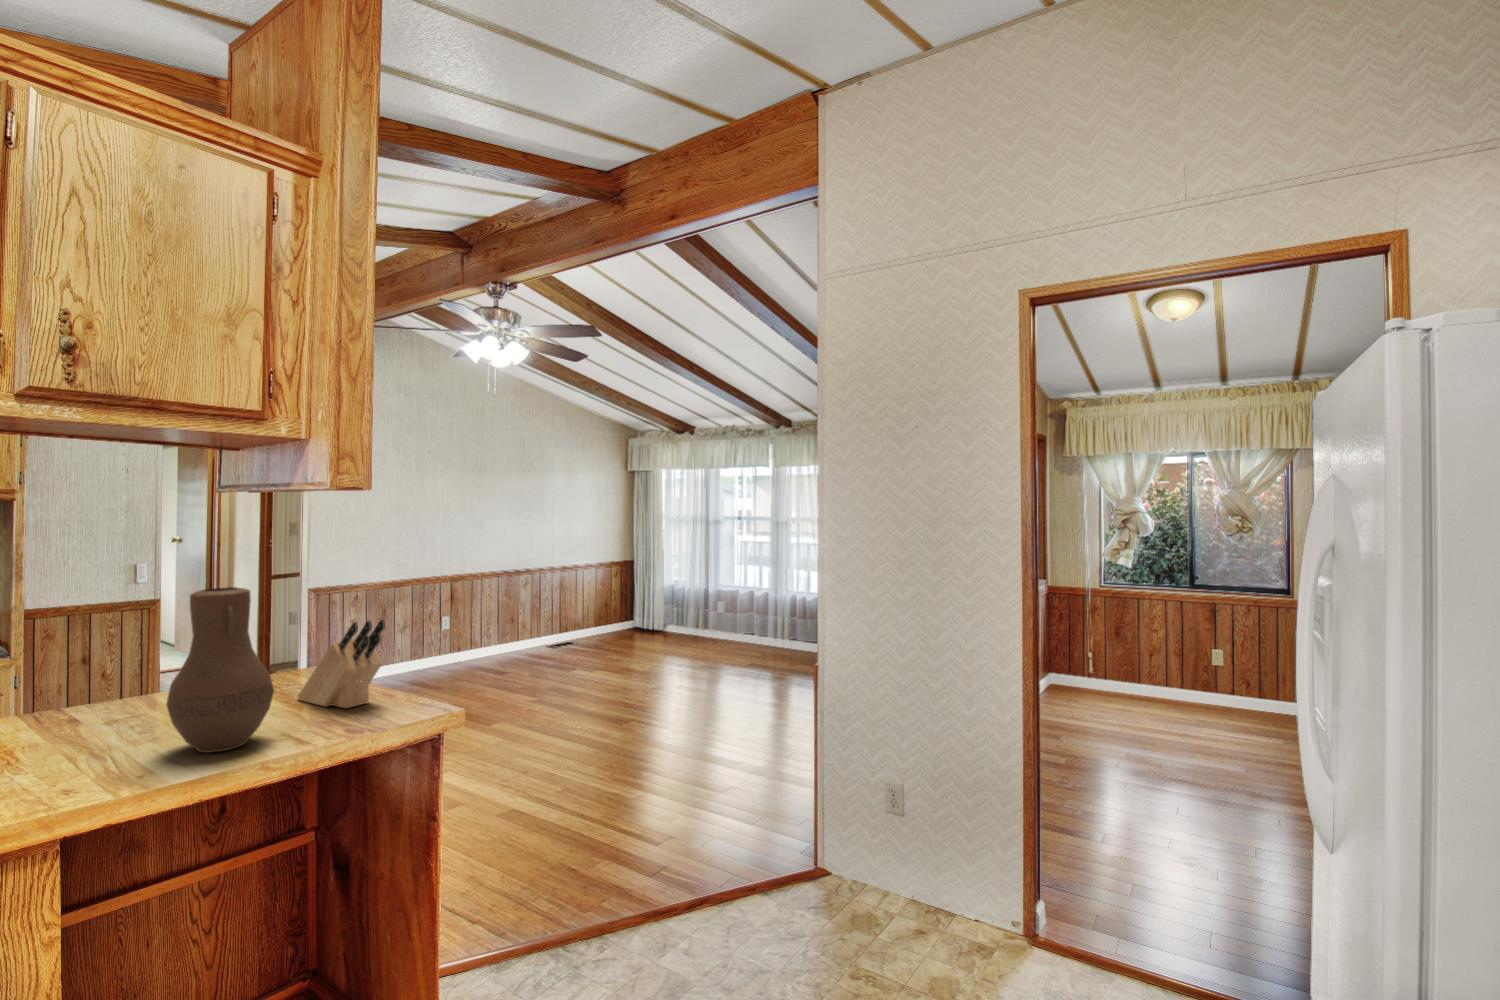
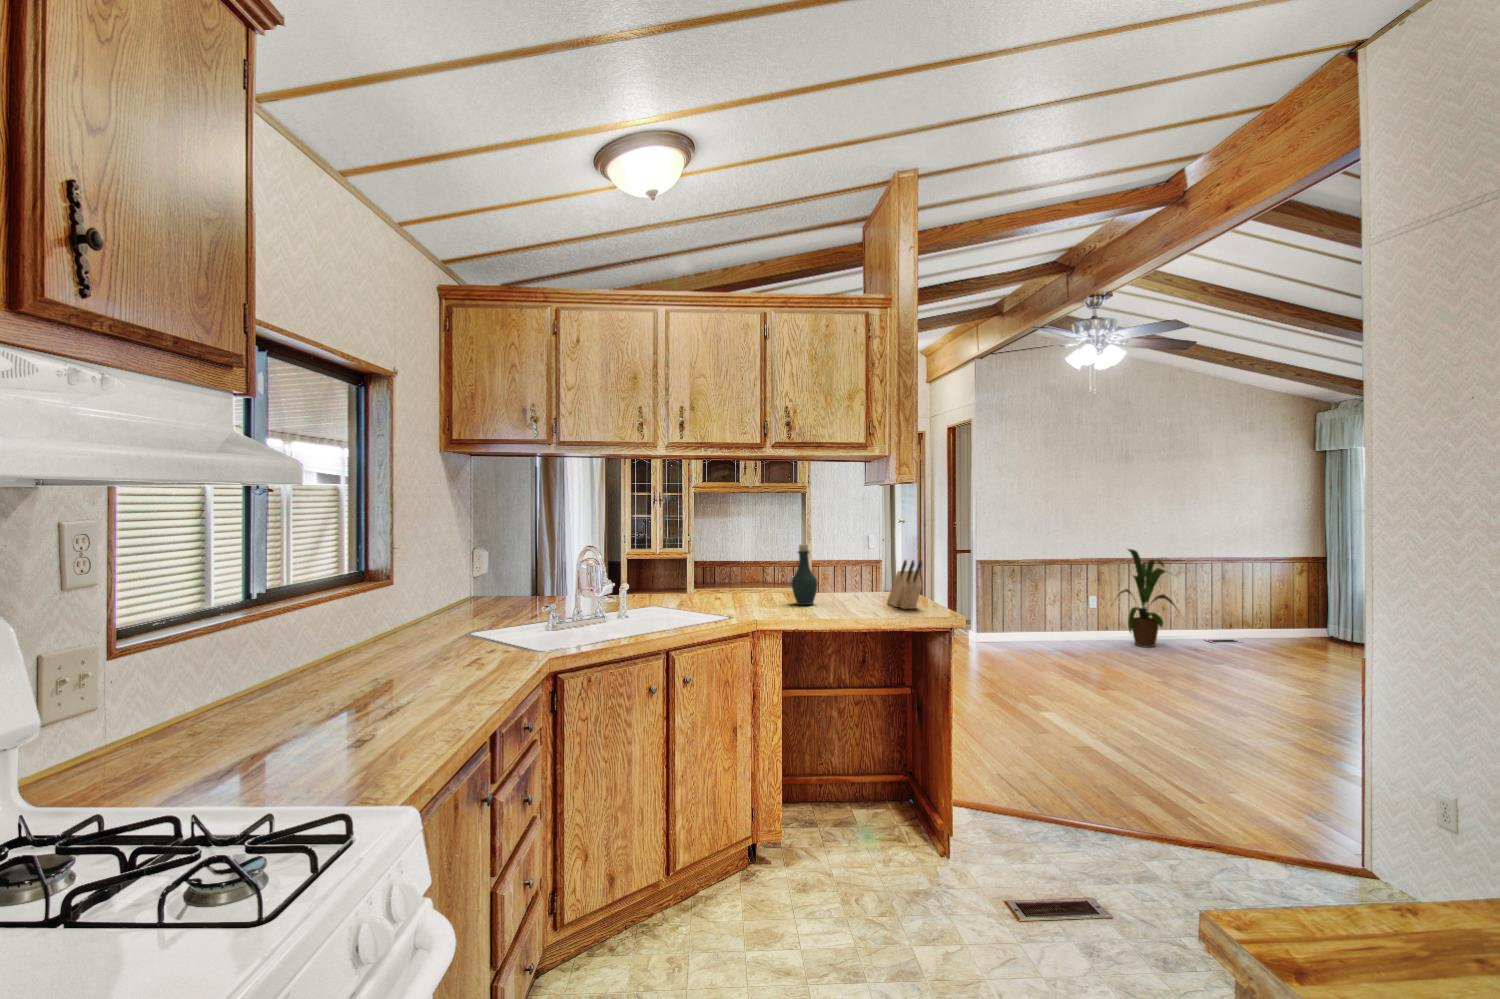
house plant: none [465,564,538,665] -> present [1119,549,1176,647]
vase: present [166,587,274,753] -> none [819,536,862,614]
bottle: none [66,609,142,741] -> present [792,545,817,605]

